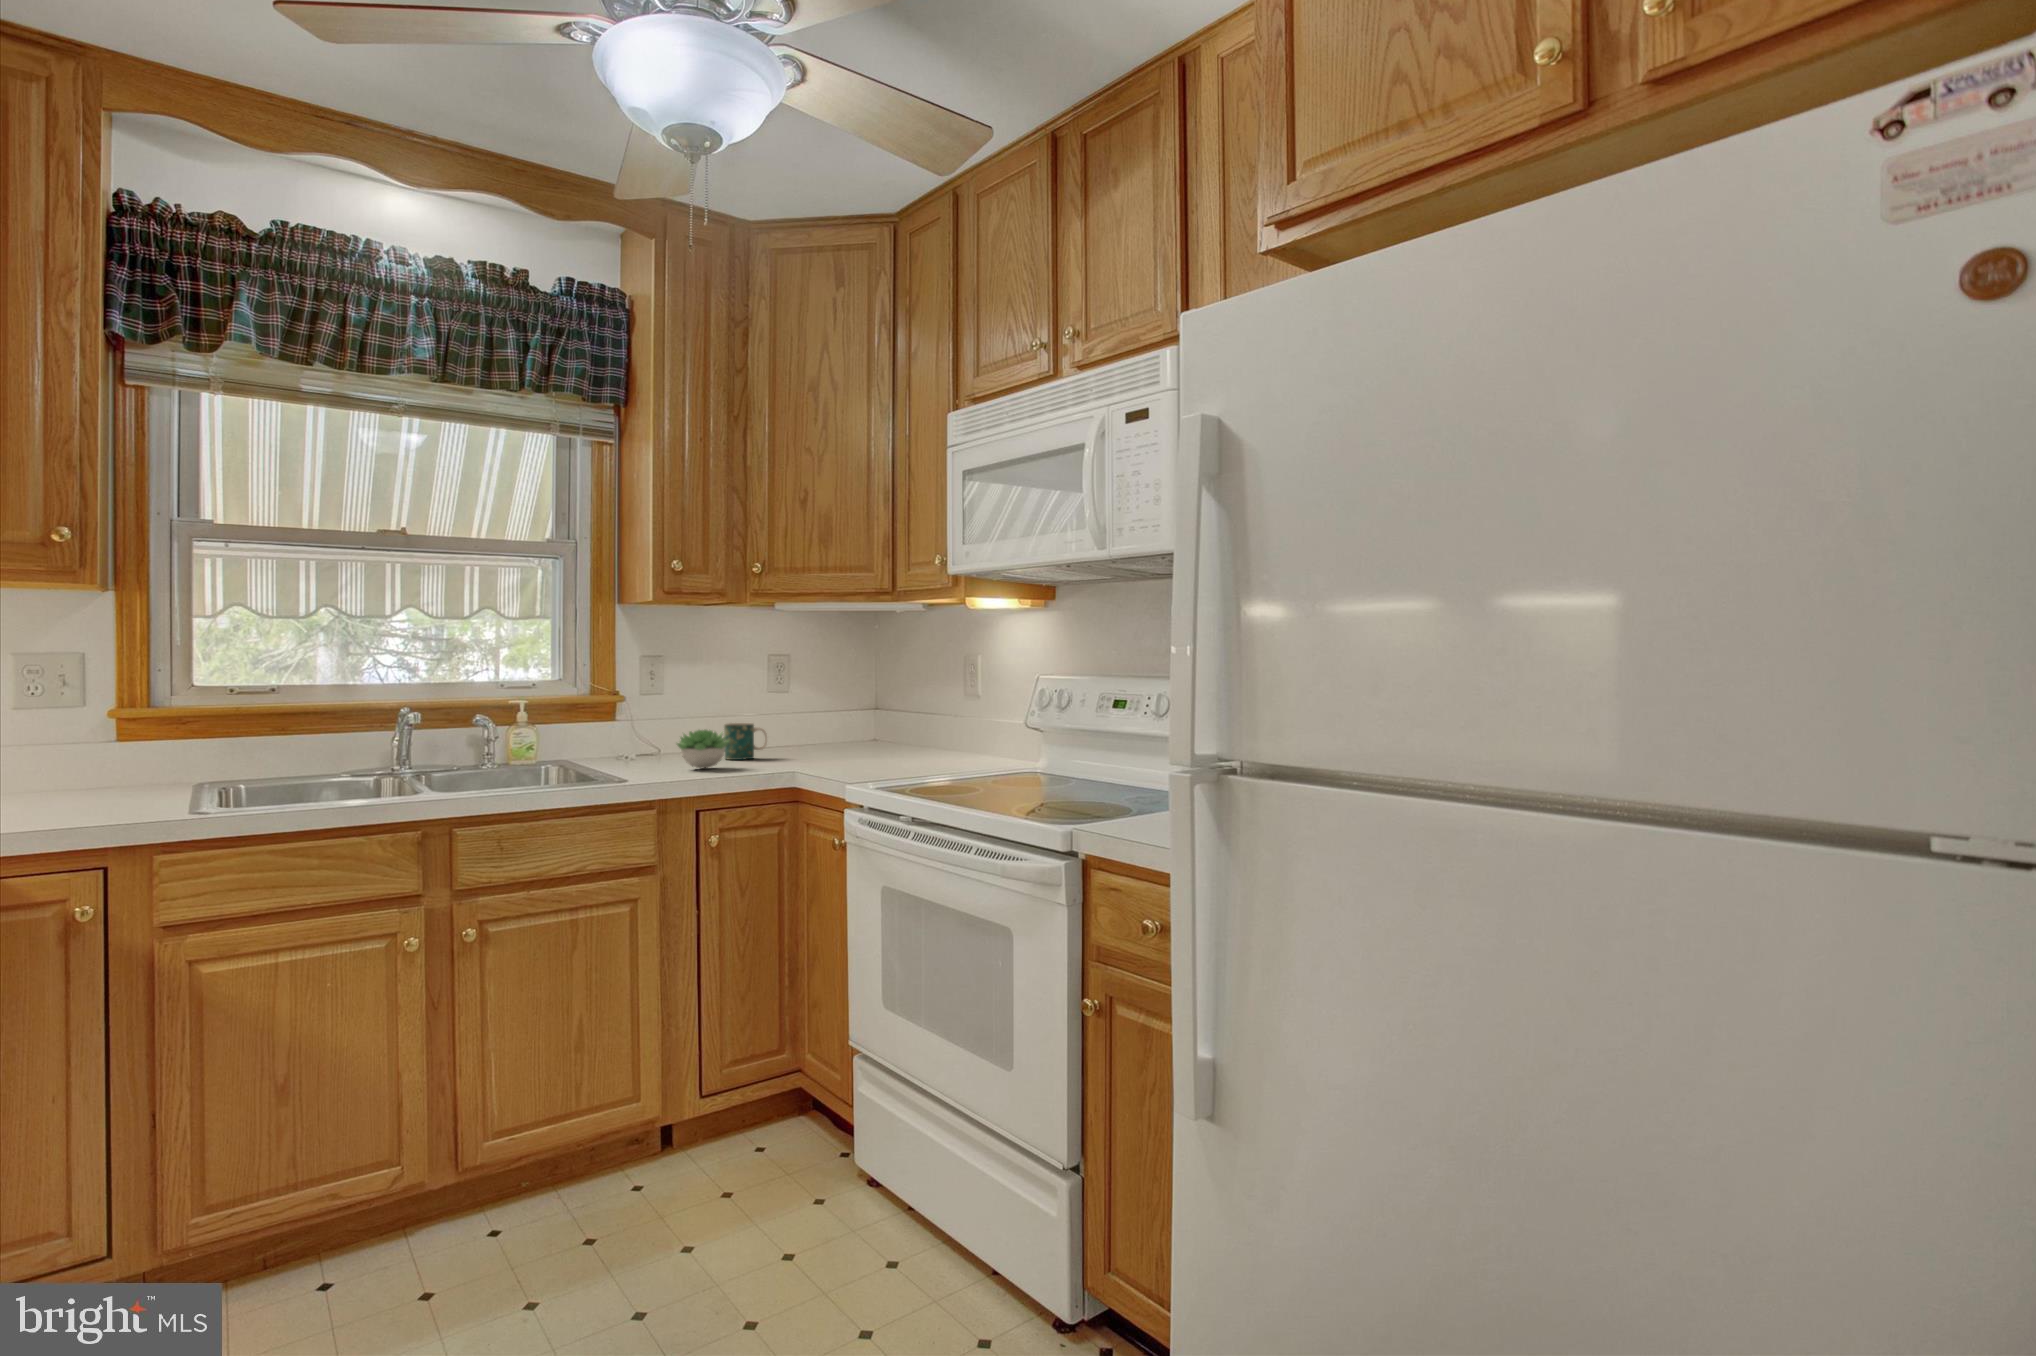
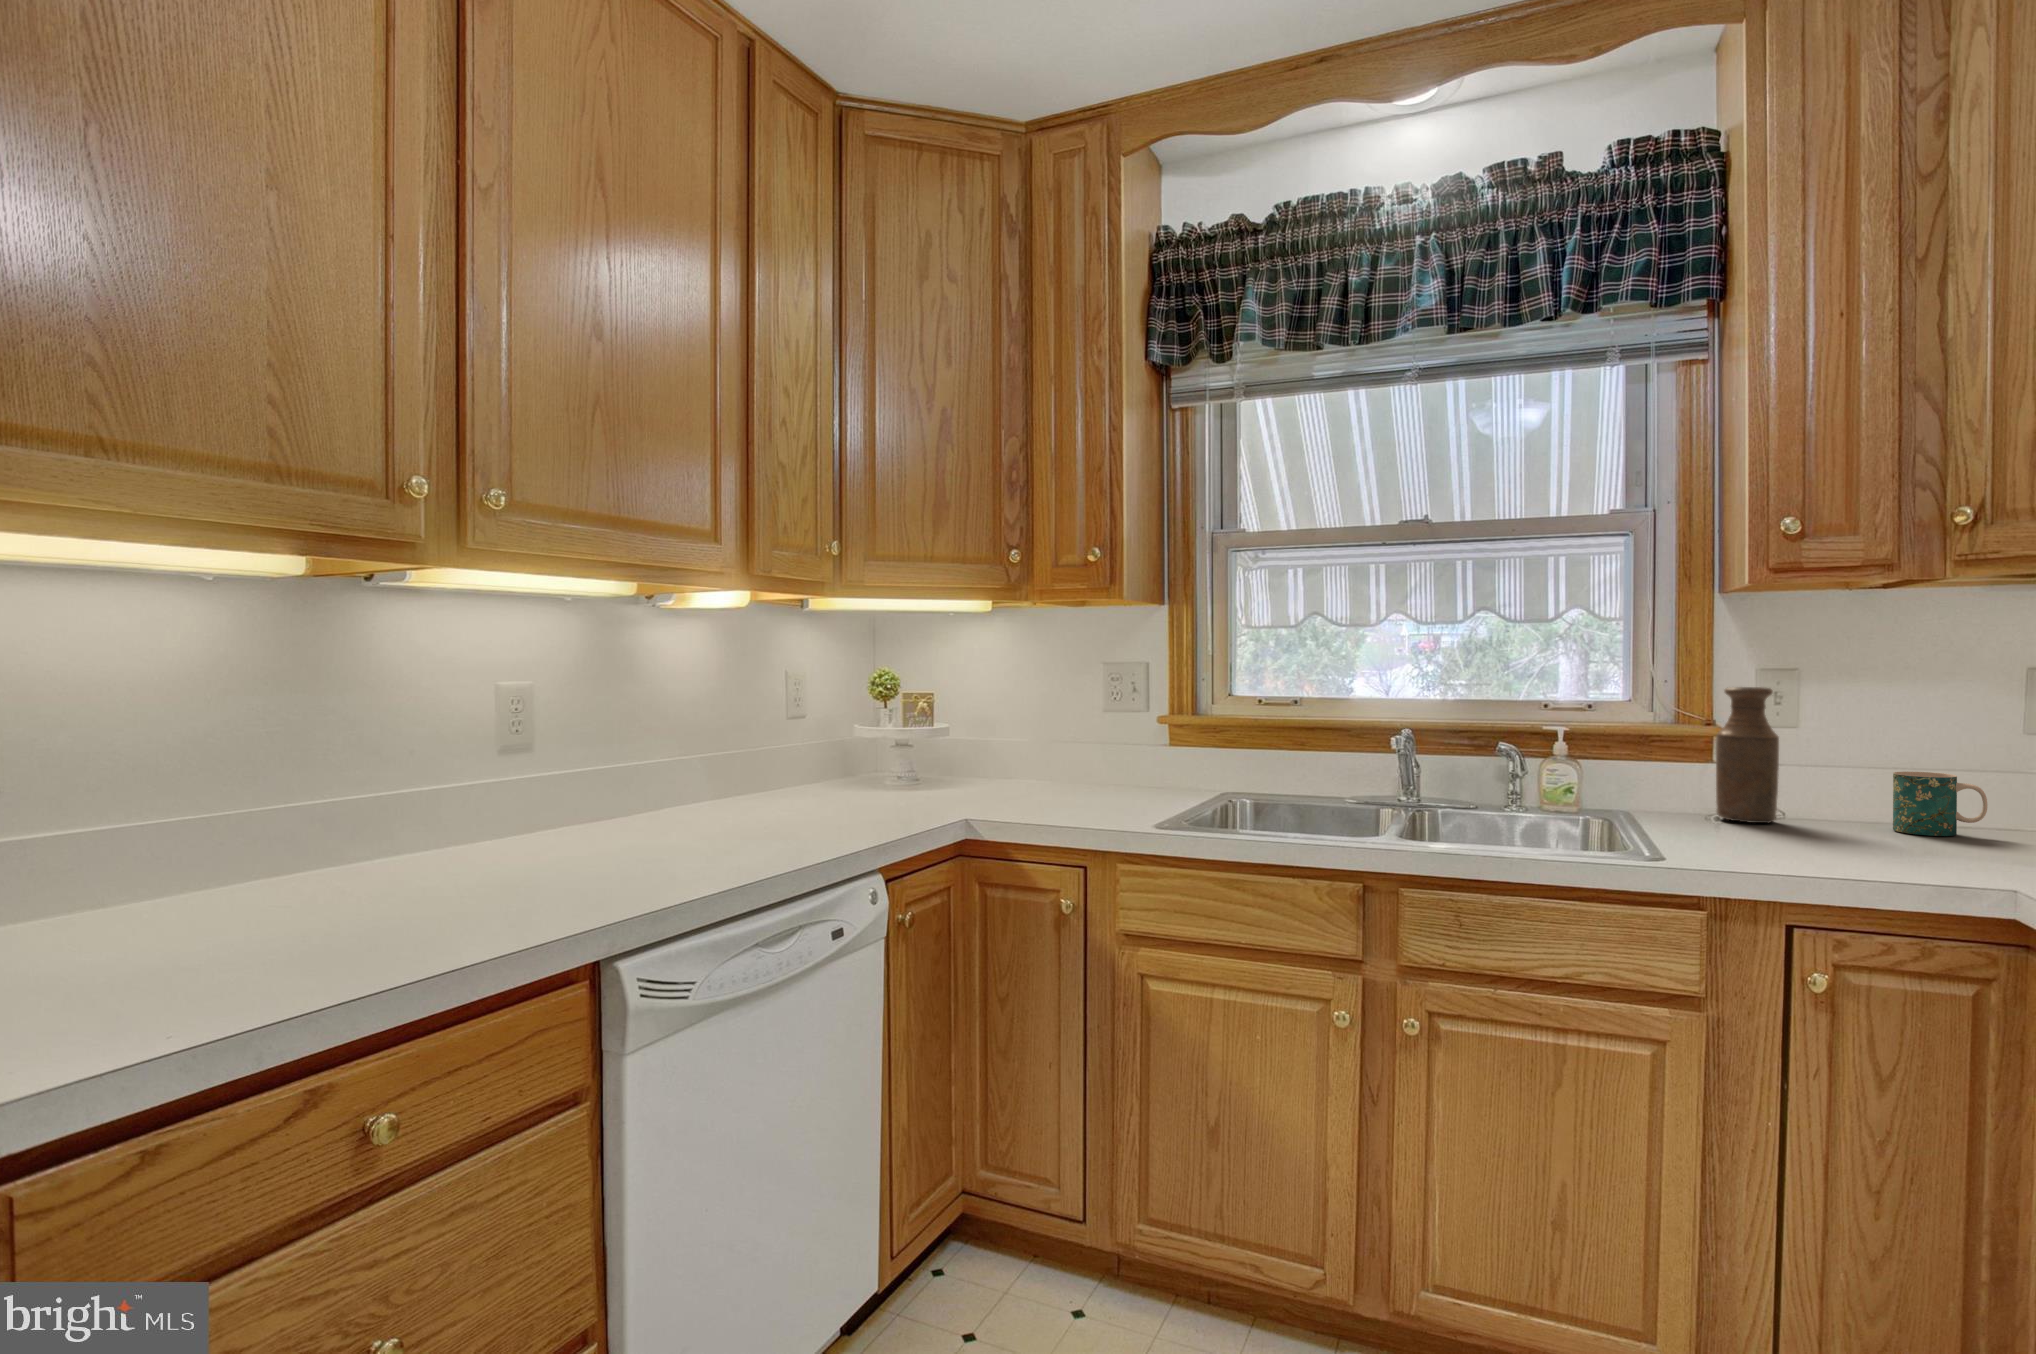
bottle: none [631,673,667,763] -> present [1716,687,1779,823]
succulent plant: present [677,730,730,768] -> none [1771,783,1886,847]

